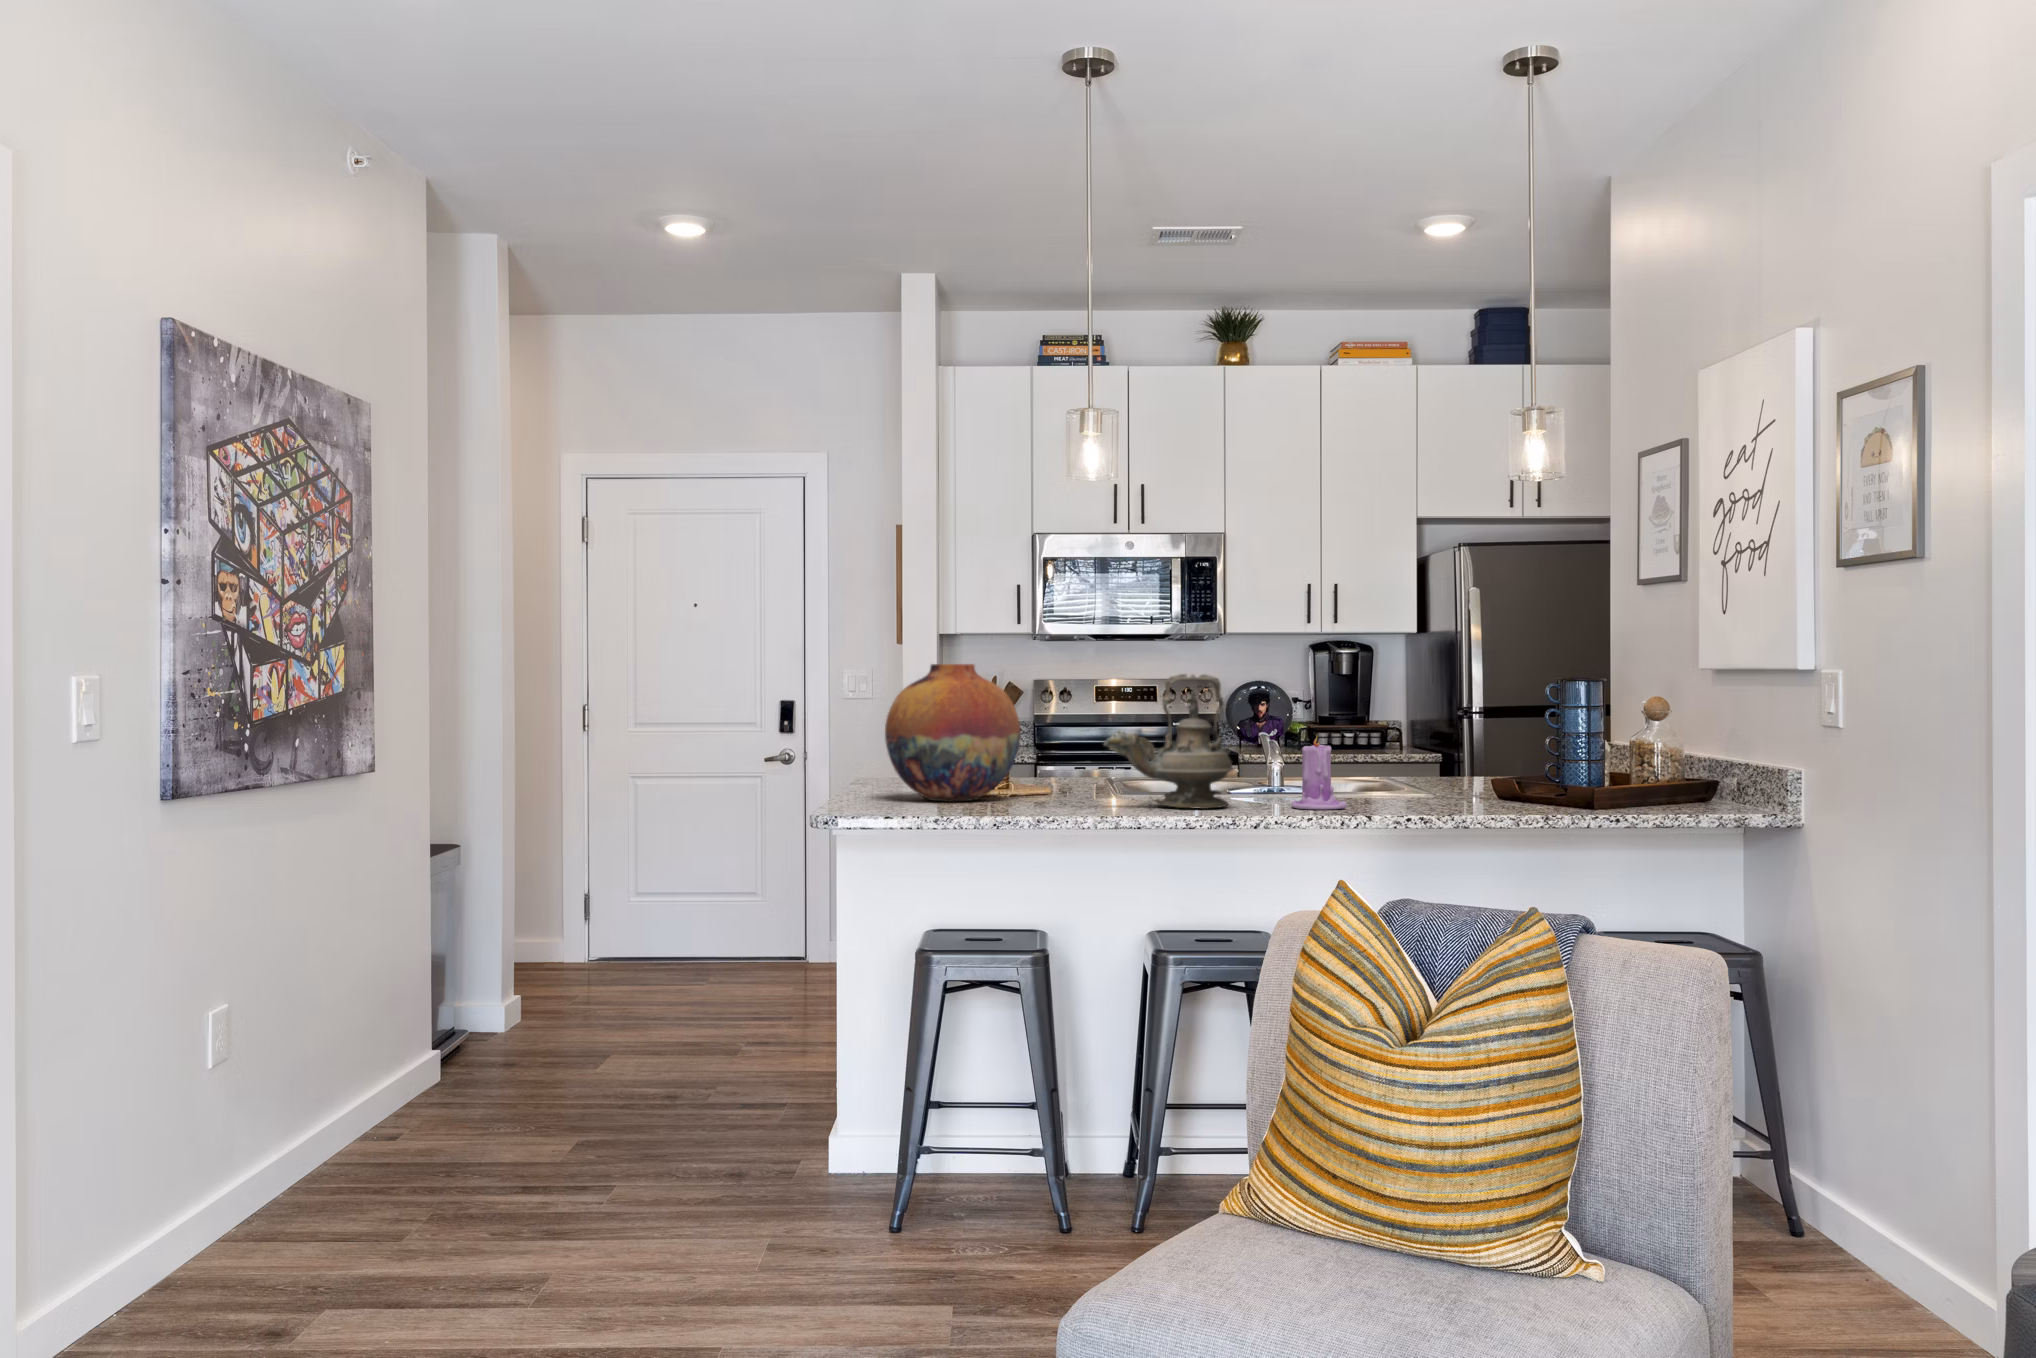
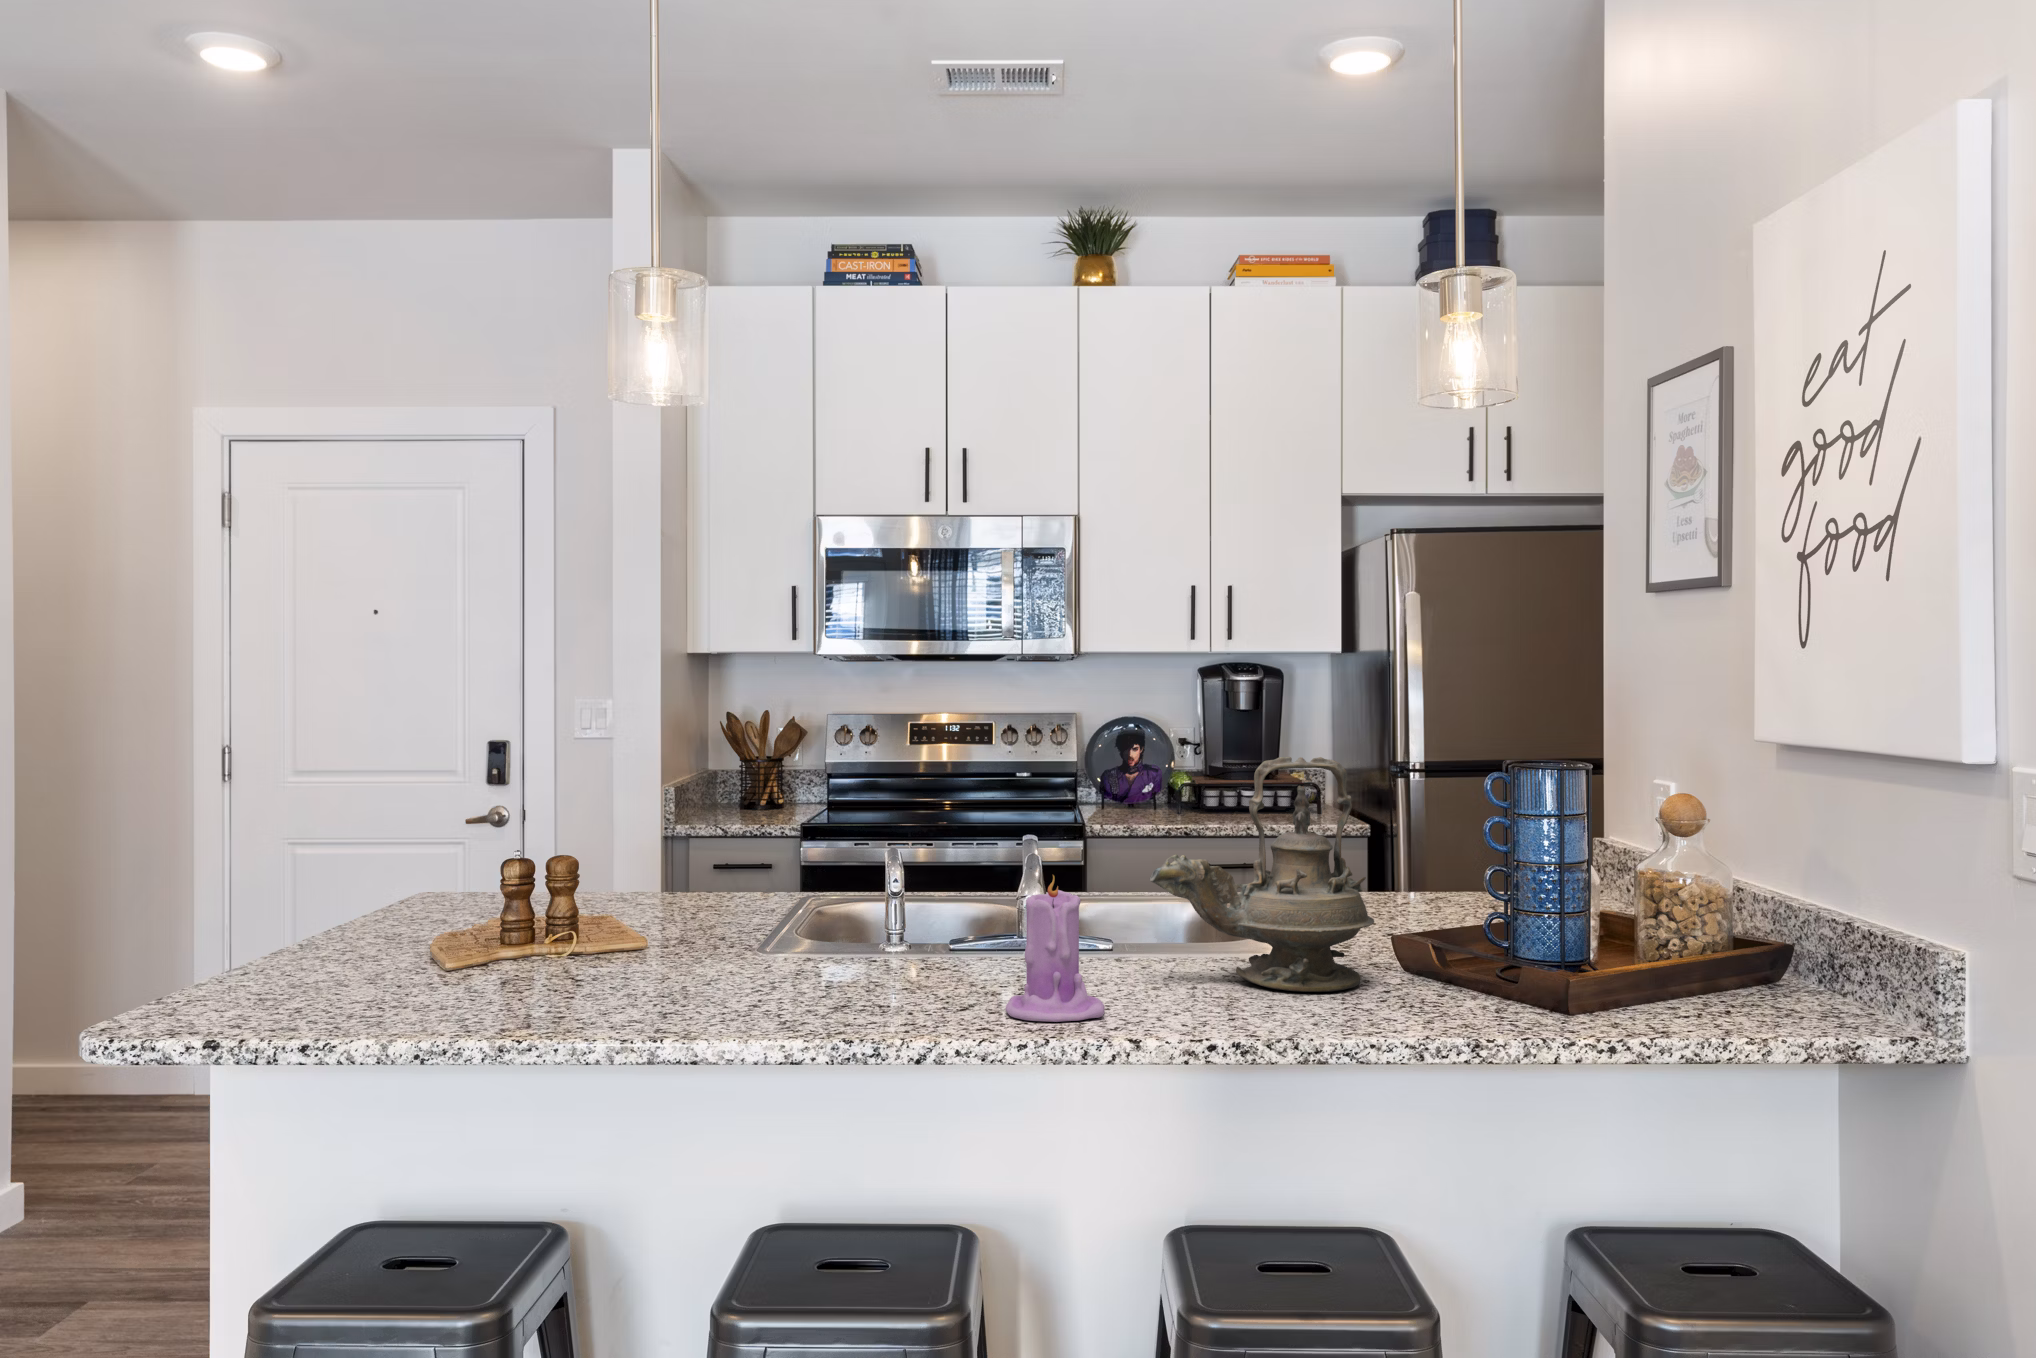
vase: present [885,664,1020,801] -> none [306,728,565,979]
teapot: present [1104,674,1235,809] -> present [1150,757,1374,992]

